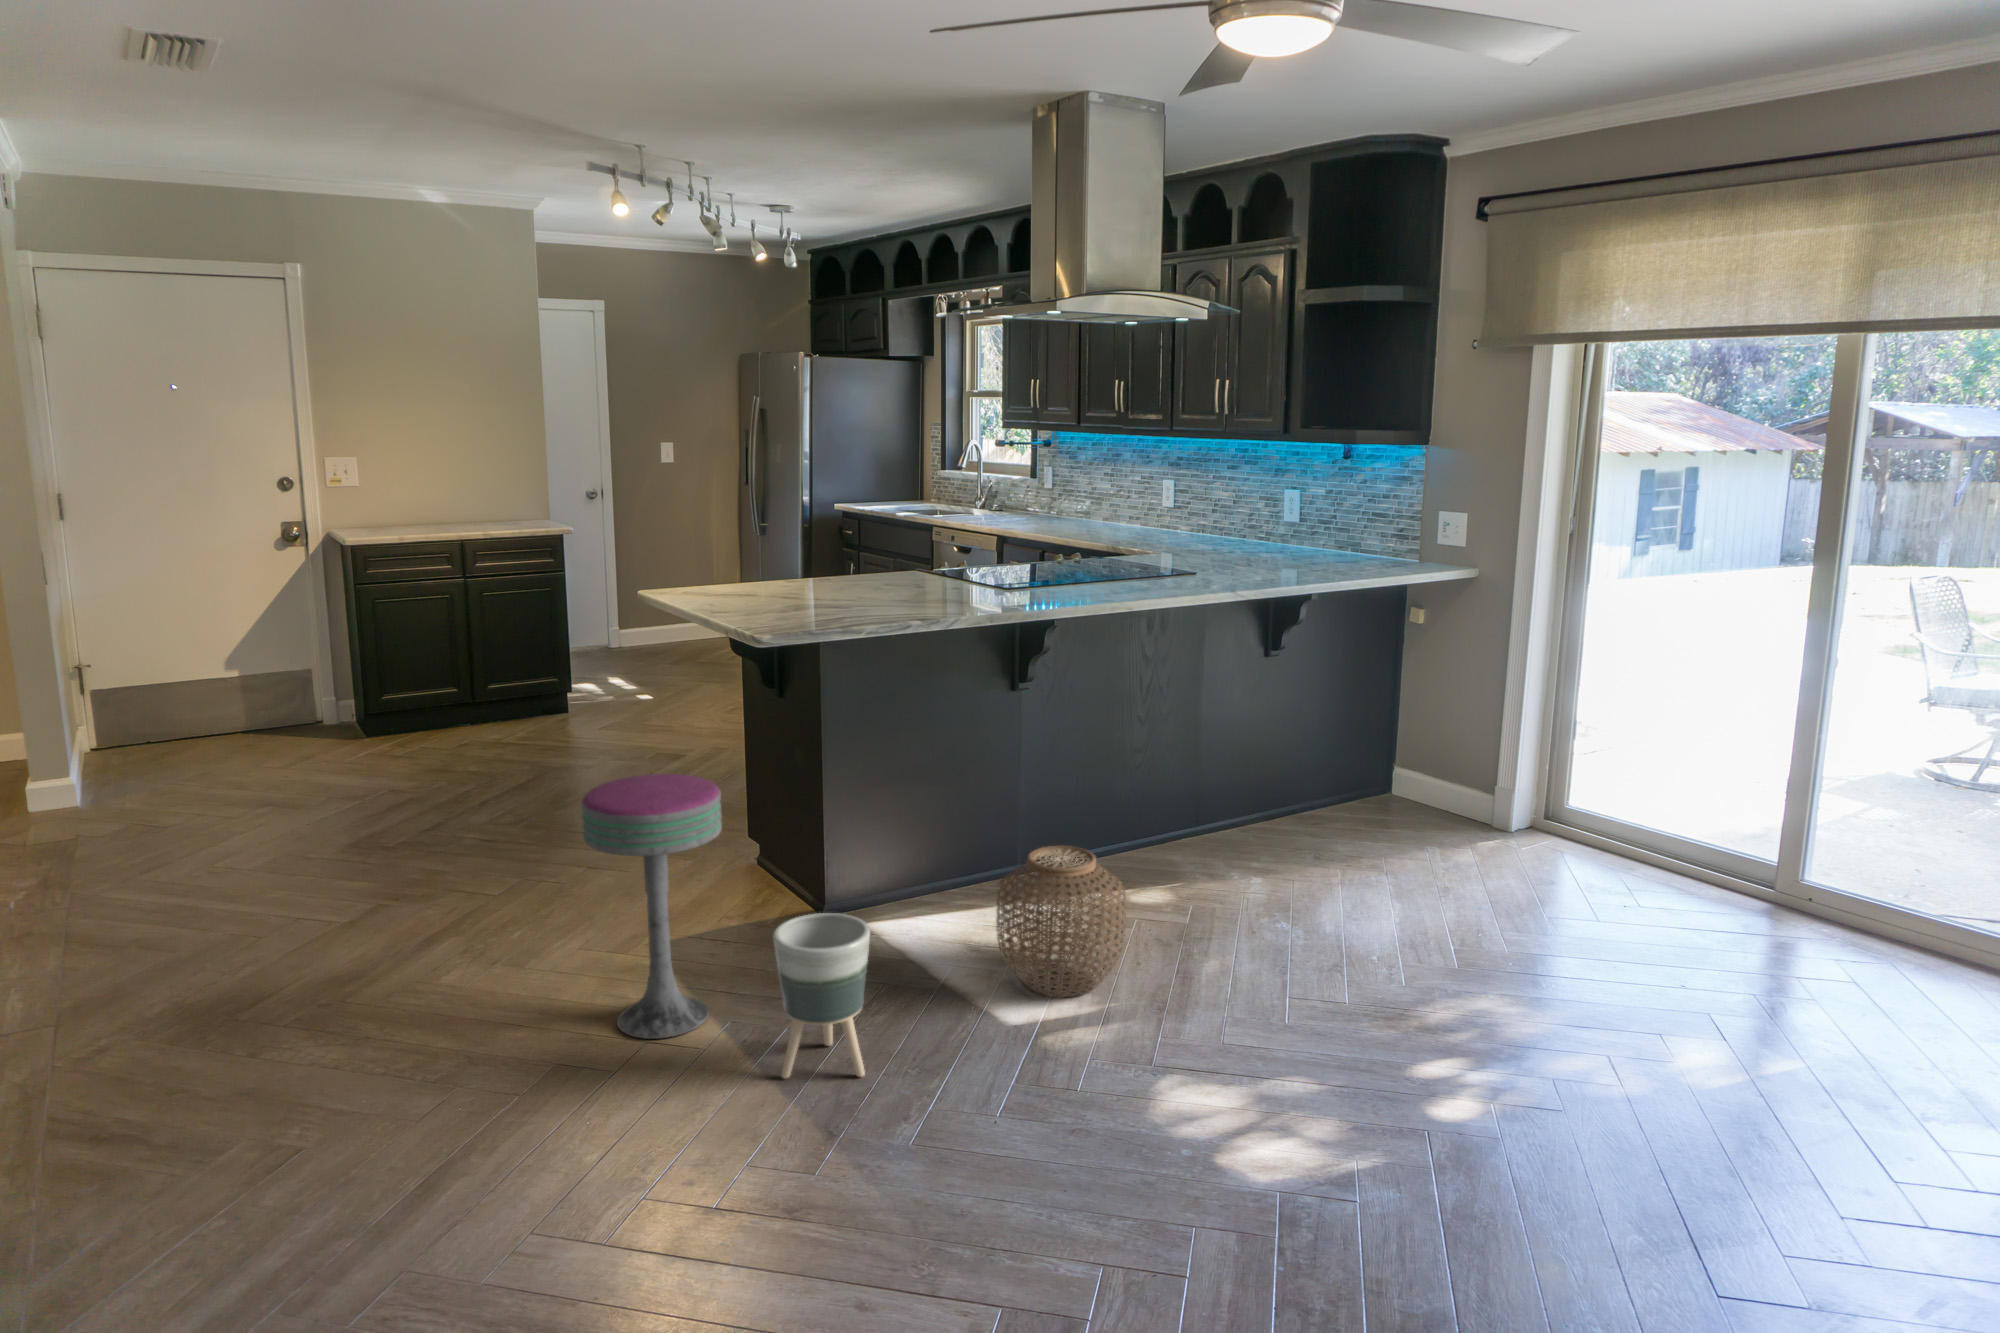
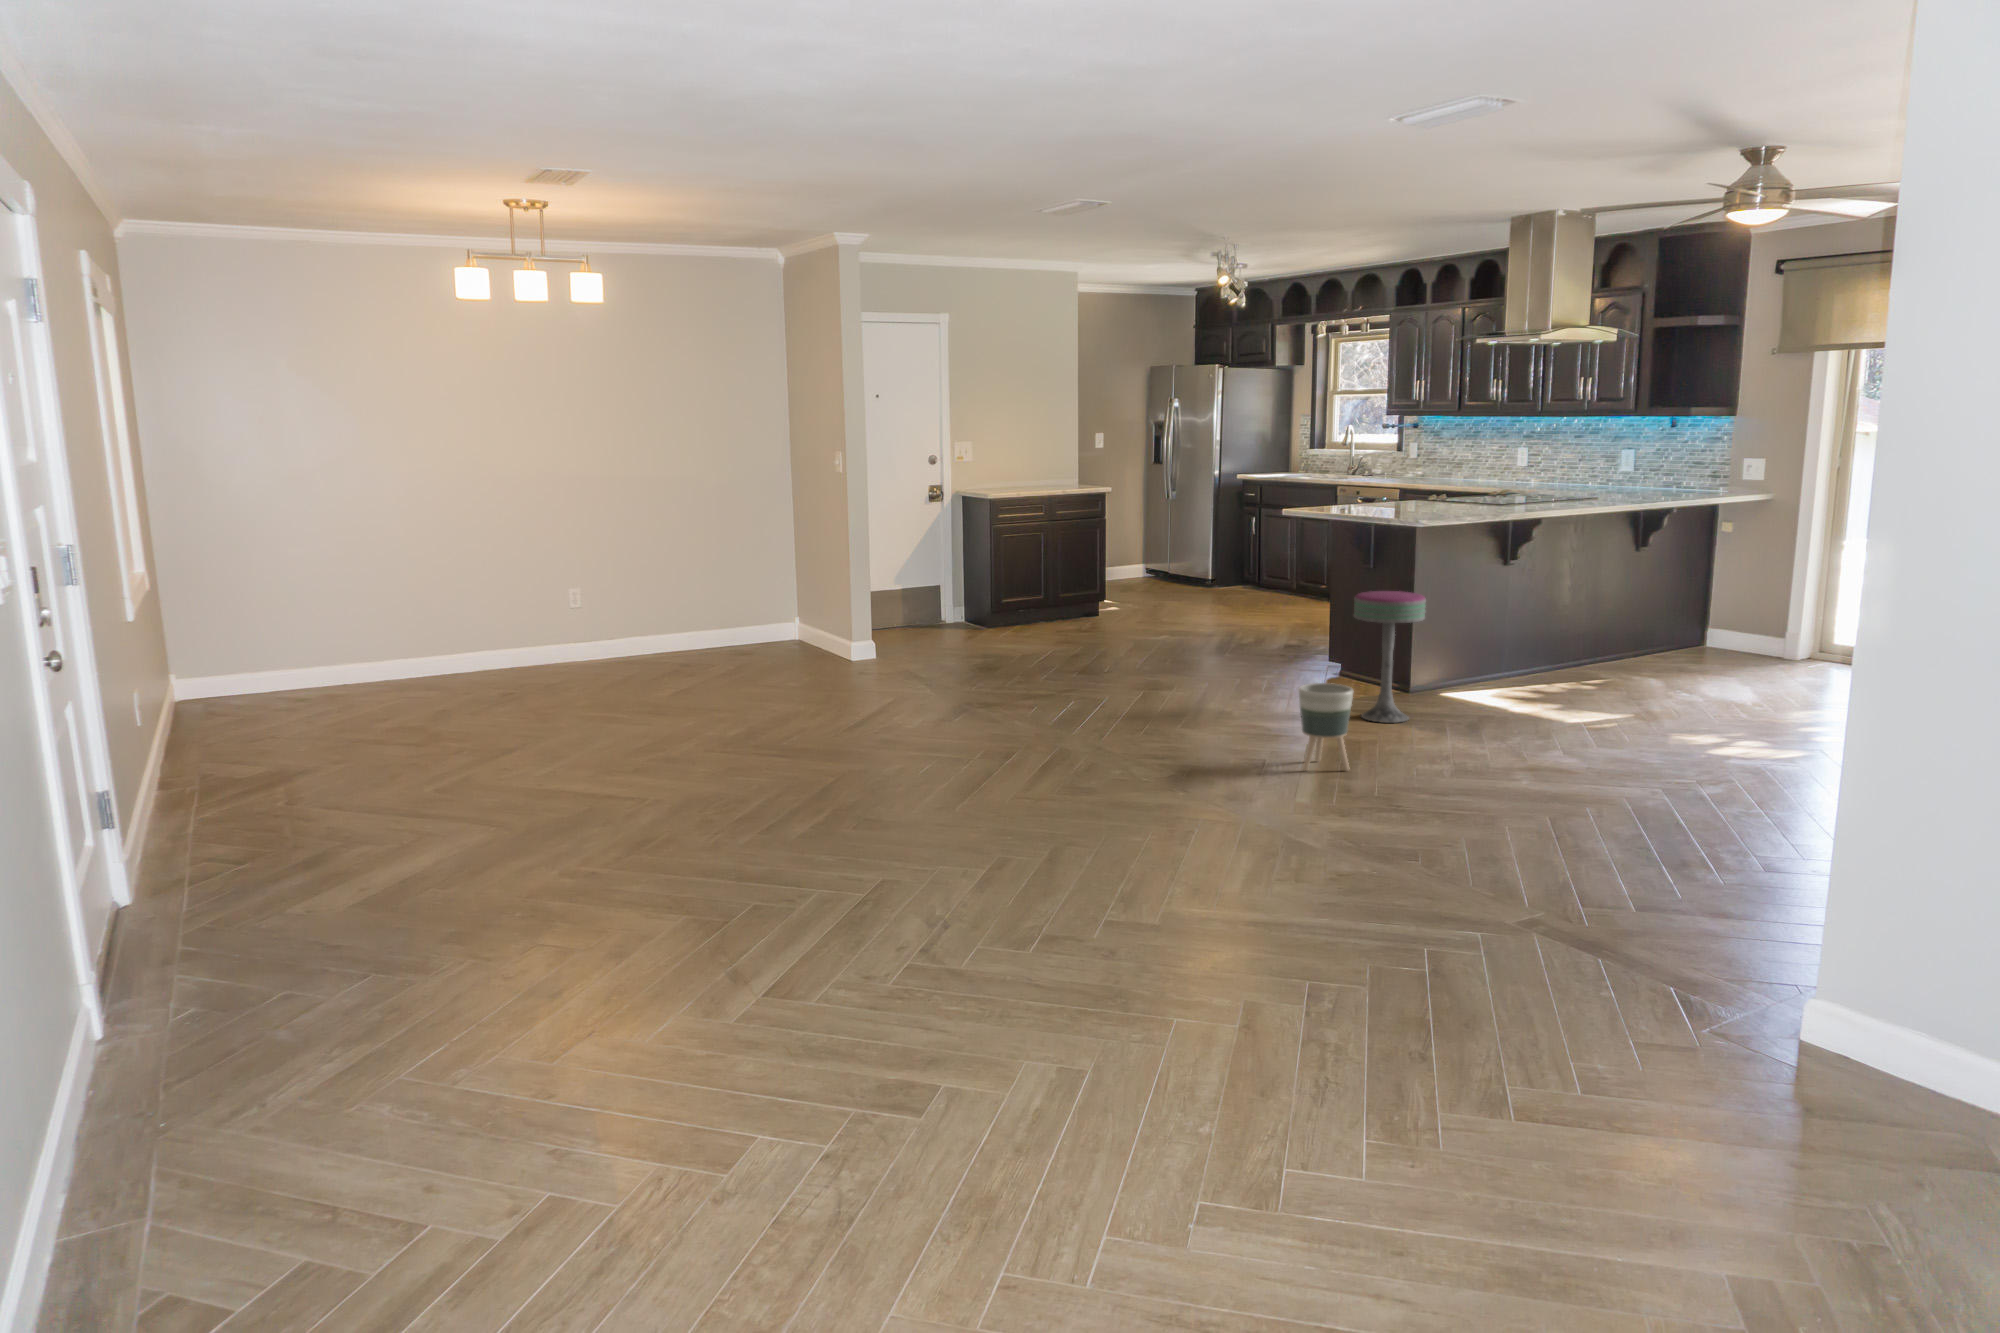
woven basket: present [997,846,1126,997] -> none [1546,634,1624,711]
planter: present [773,913,870,1078] -> present [1298,683,1354,771]

